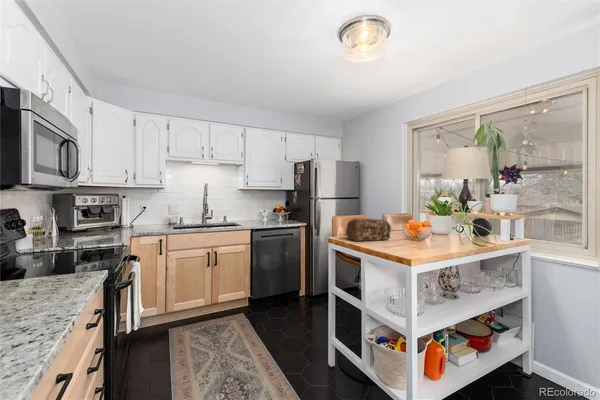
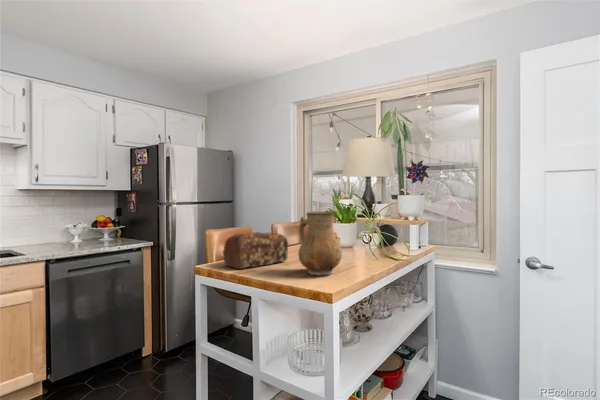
ceramic pitcher: none [395,206,427,250] -> present [298,212,342,275]

